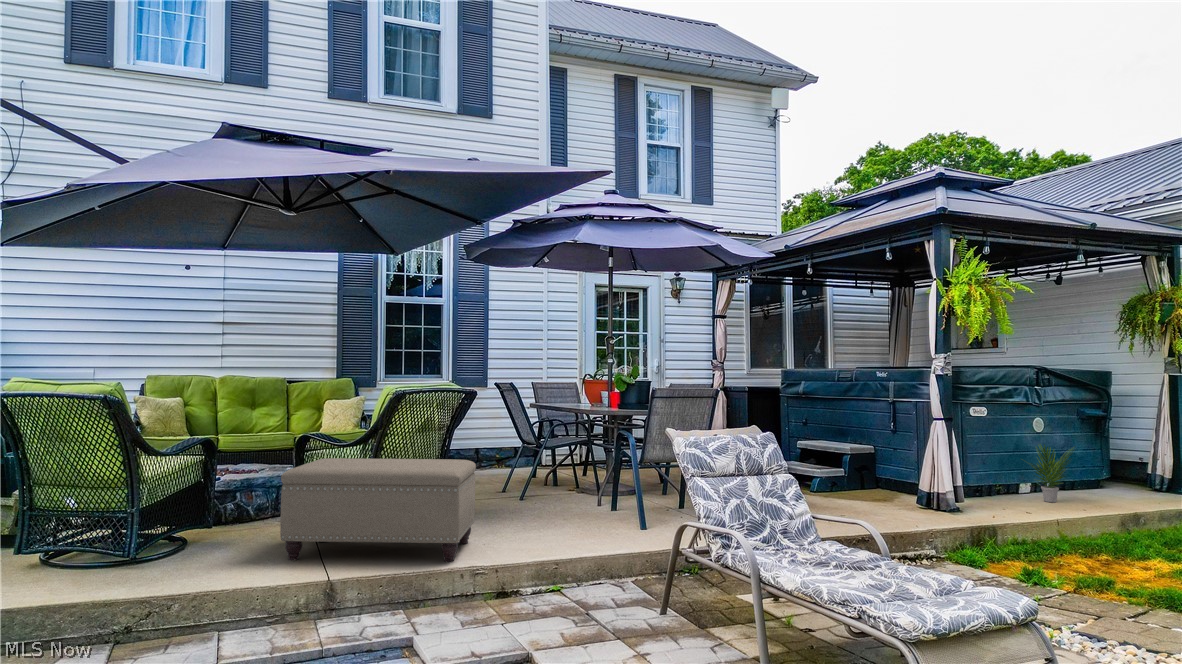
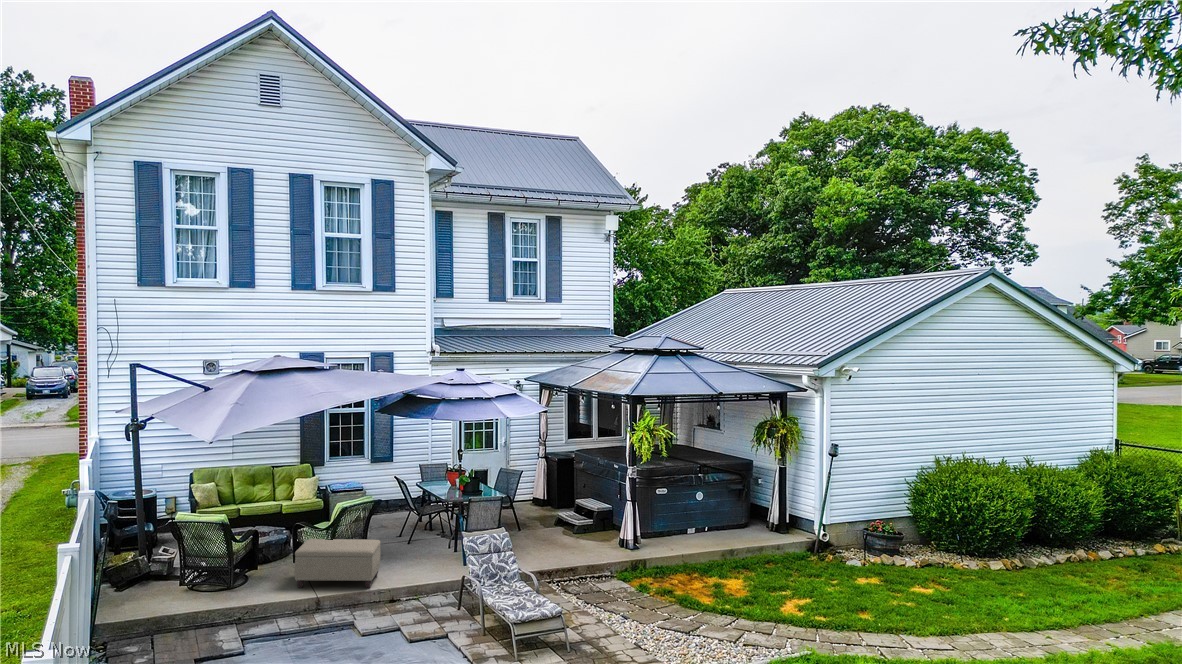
potted plant: present [1031,444,1074,502] -> none [682,508,709,541]

